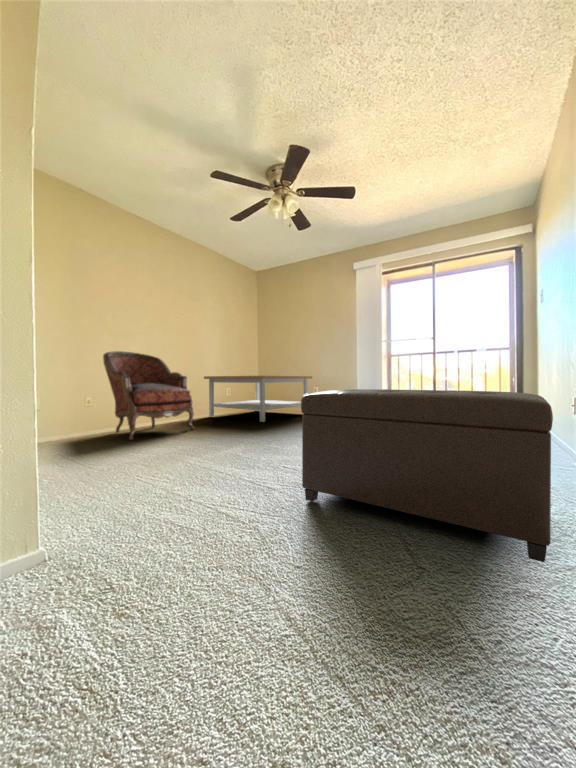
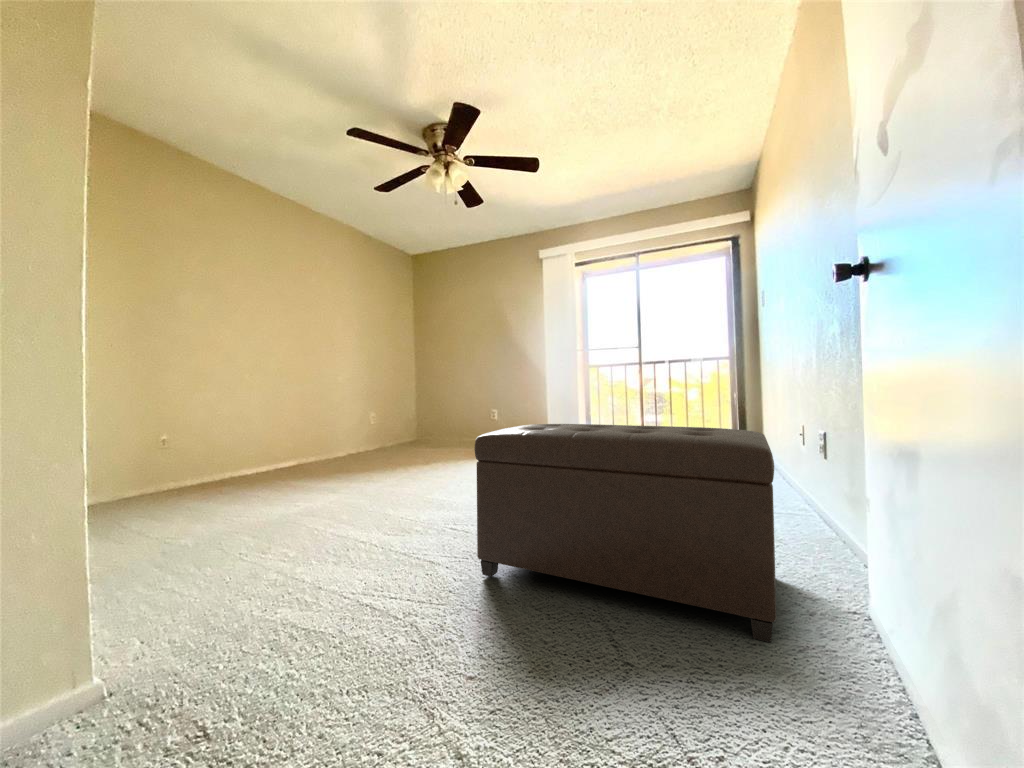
armchair: present [103,351,194,440] -> none [190,365,328,493]
coffee table: present [204,376,312,422] -> none [341,395,490,458]

